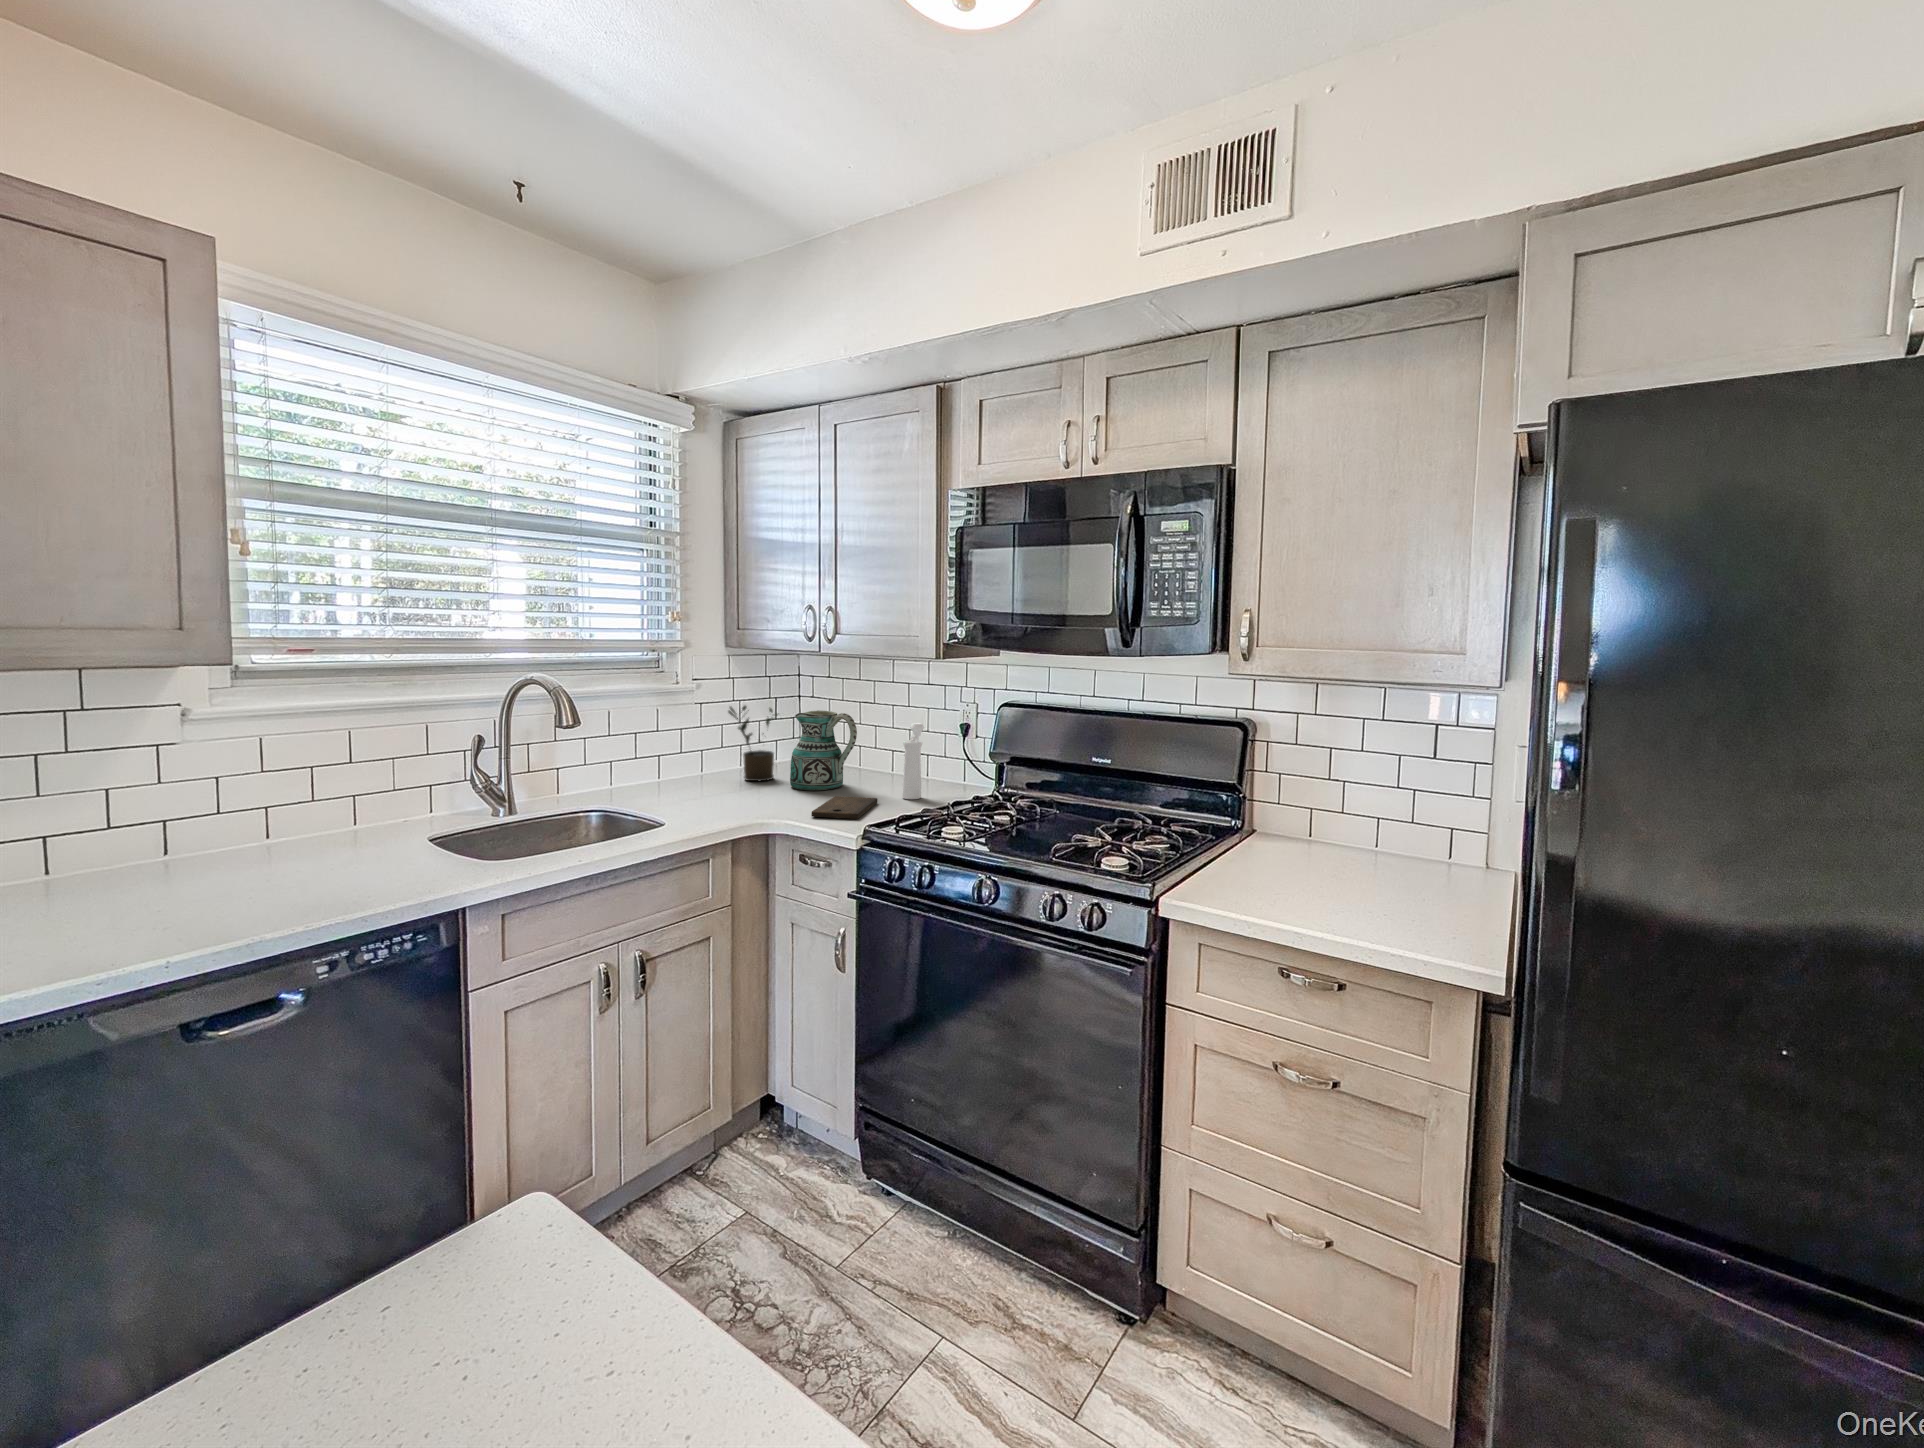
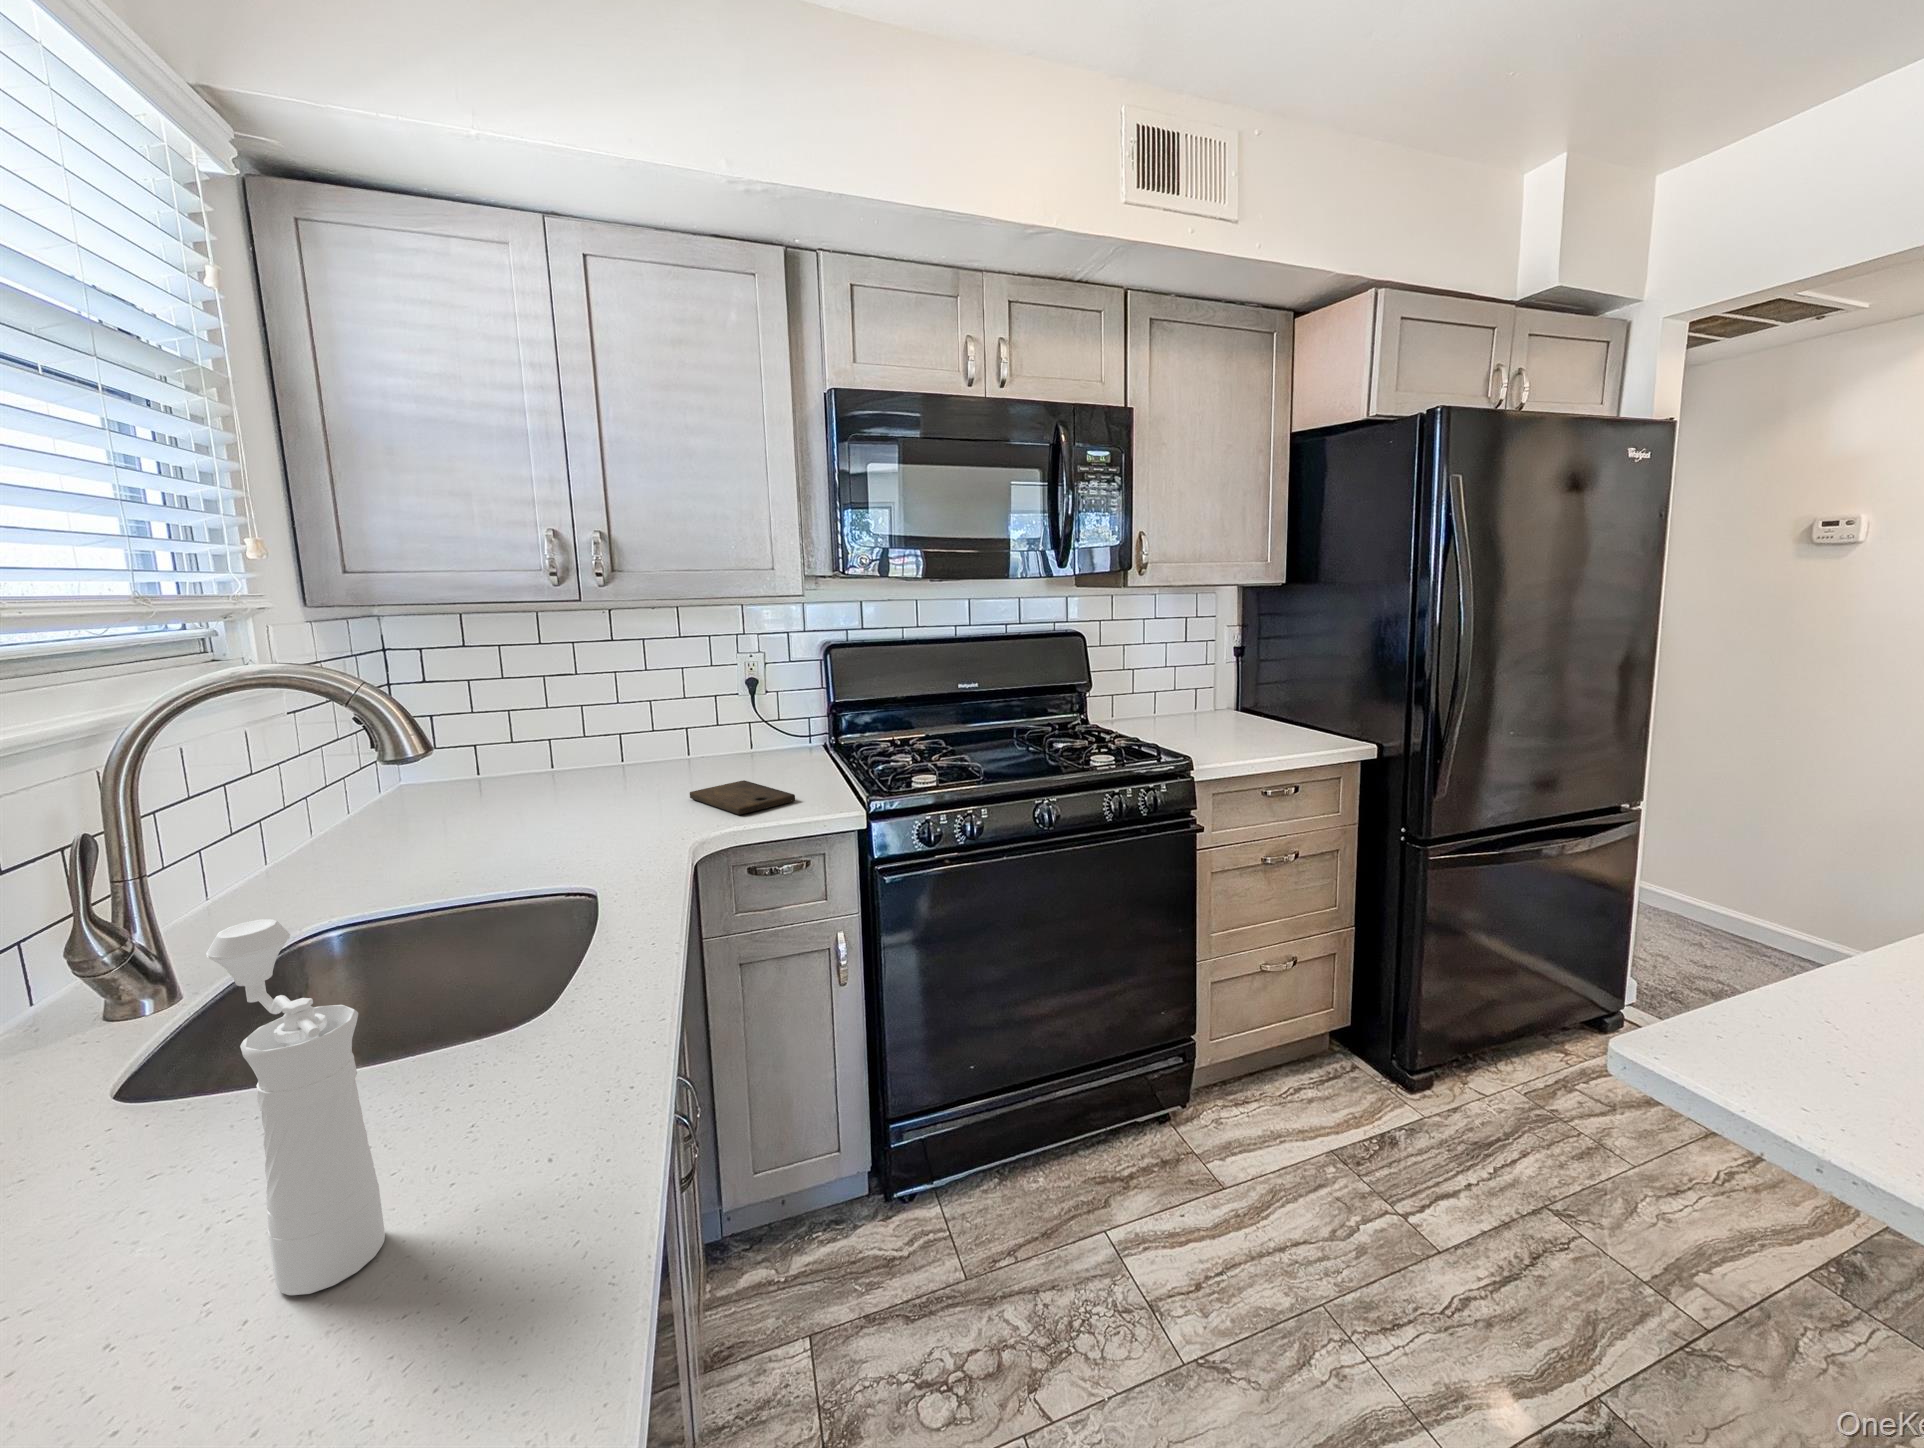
potted plant: present [728,706,778,781] -> none [371,698,482,822]
ceramic pitcher: present [790,710,857,790] -> none [535,683,652,806]
pepper mill: present [902,723,924,799] -> present [206,919,385,1295]

